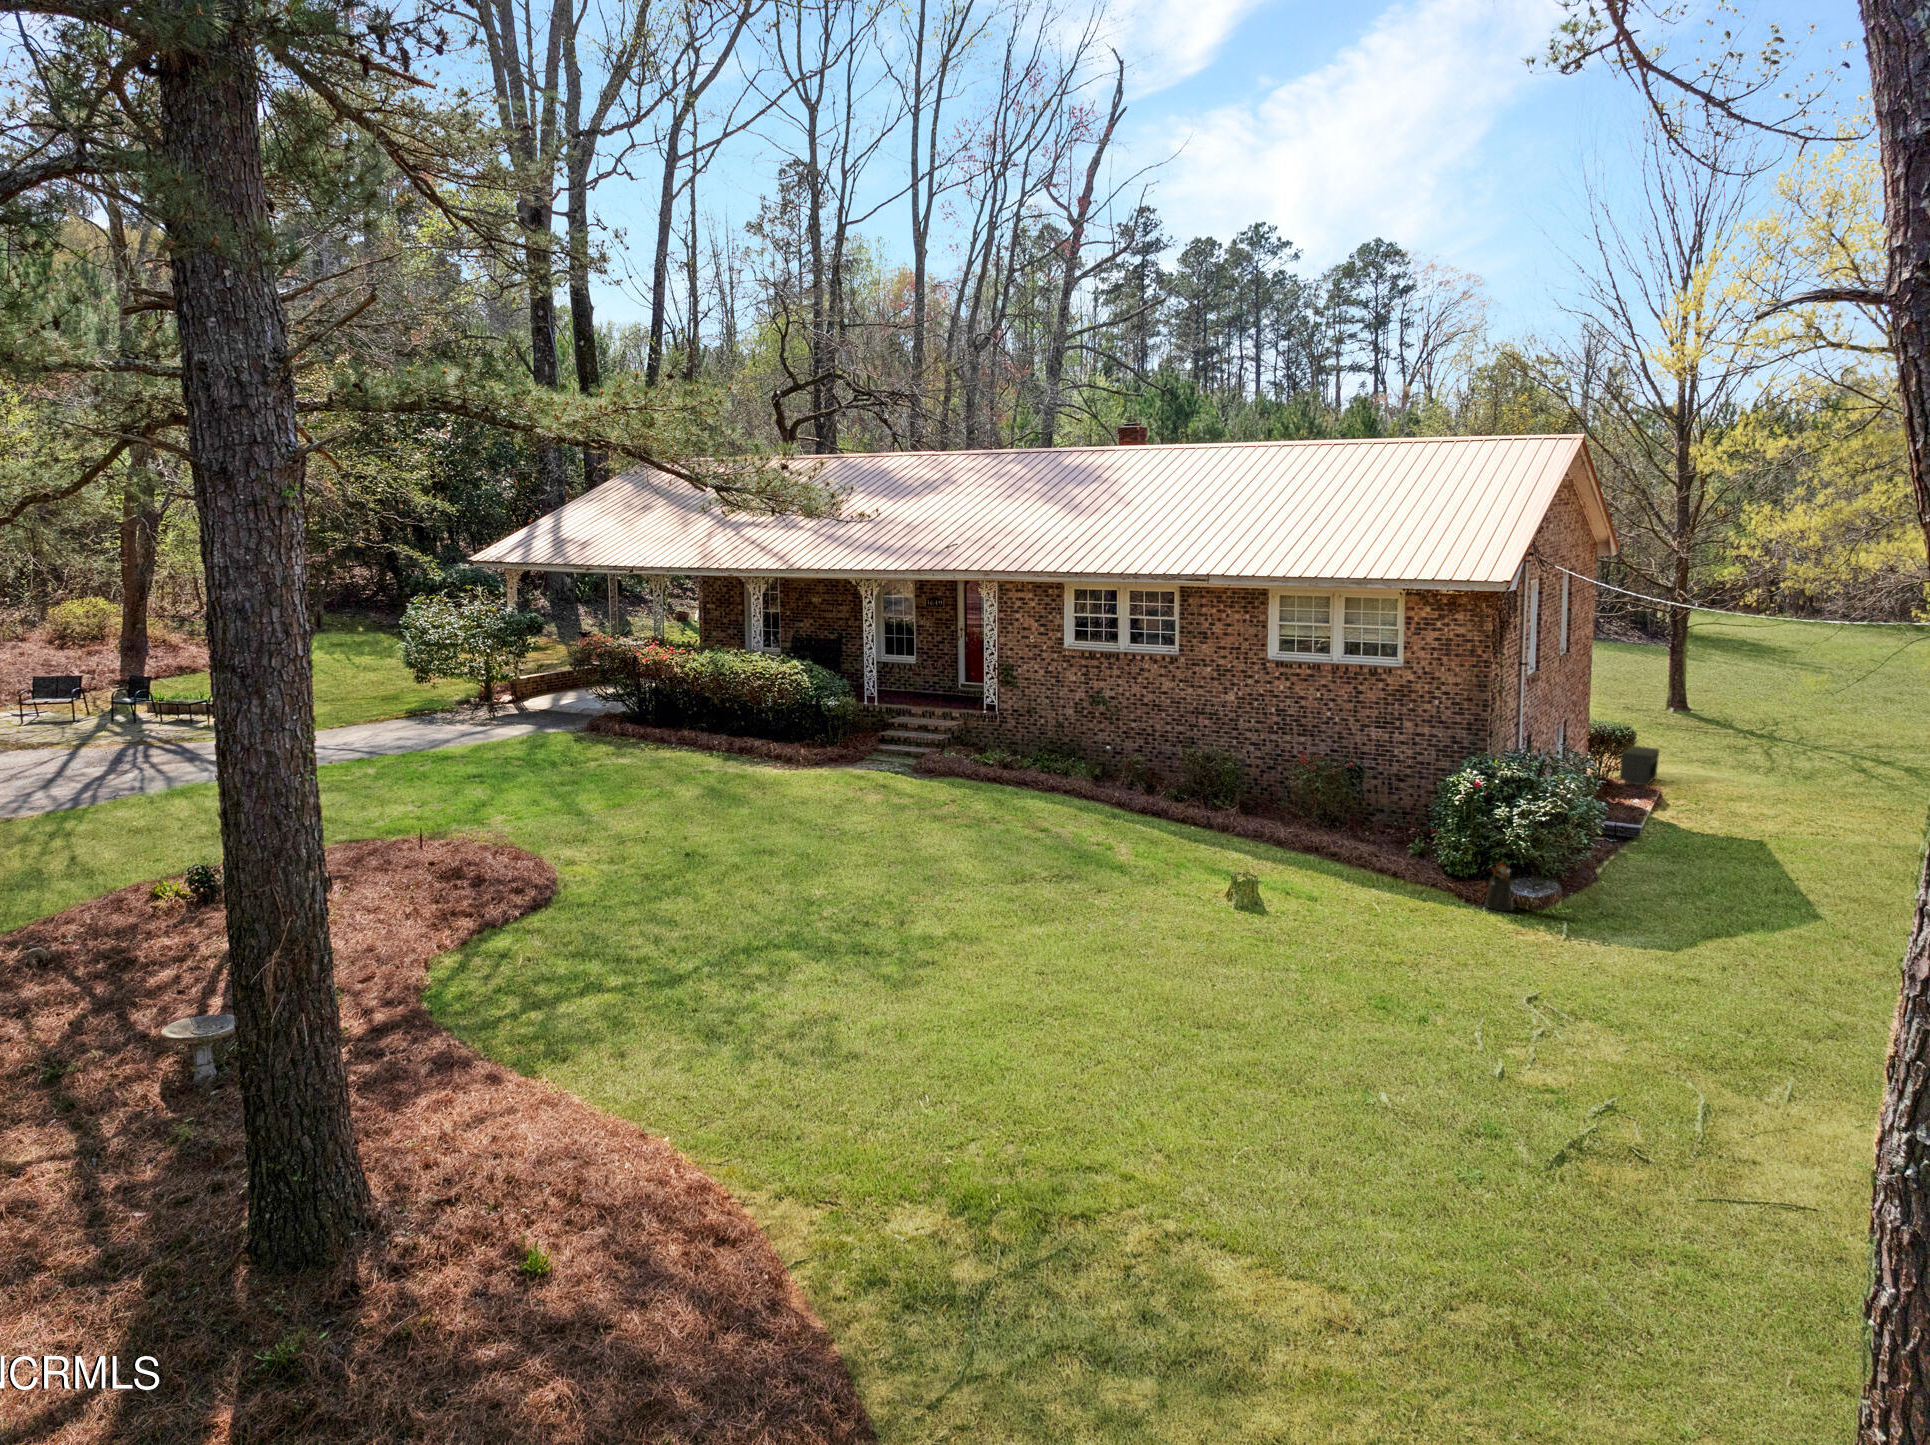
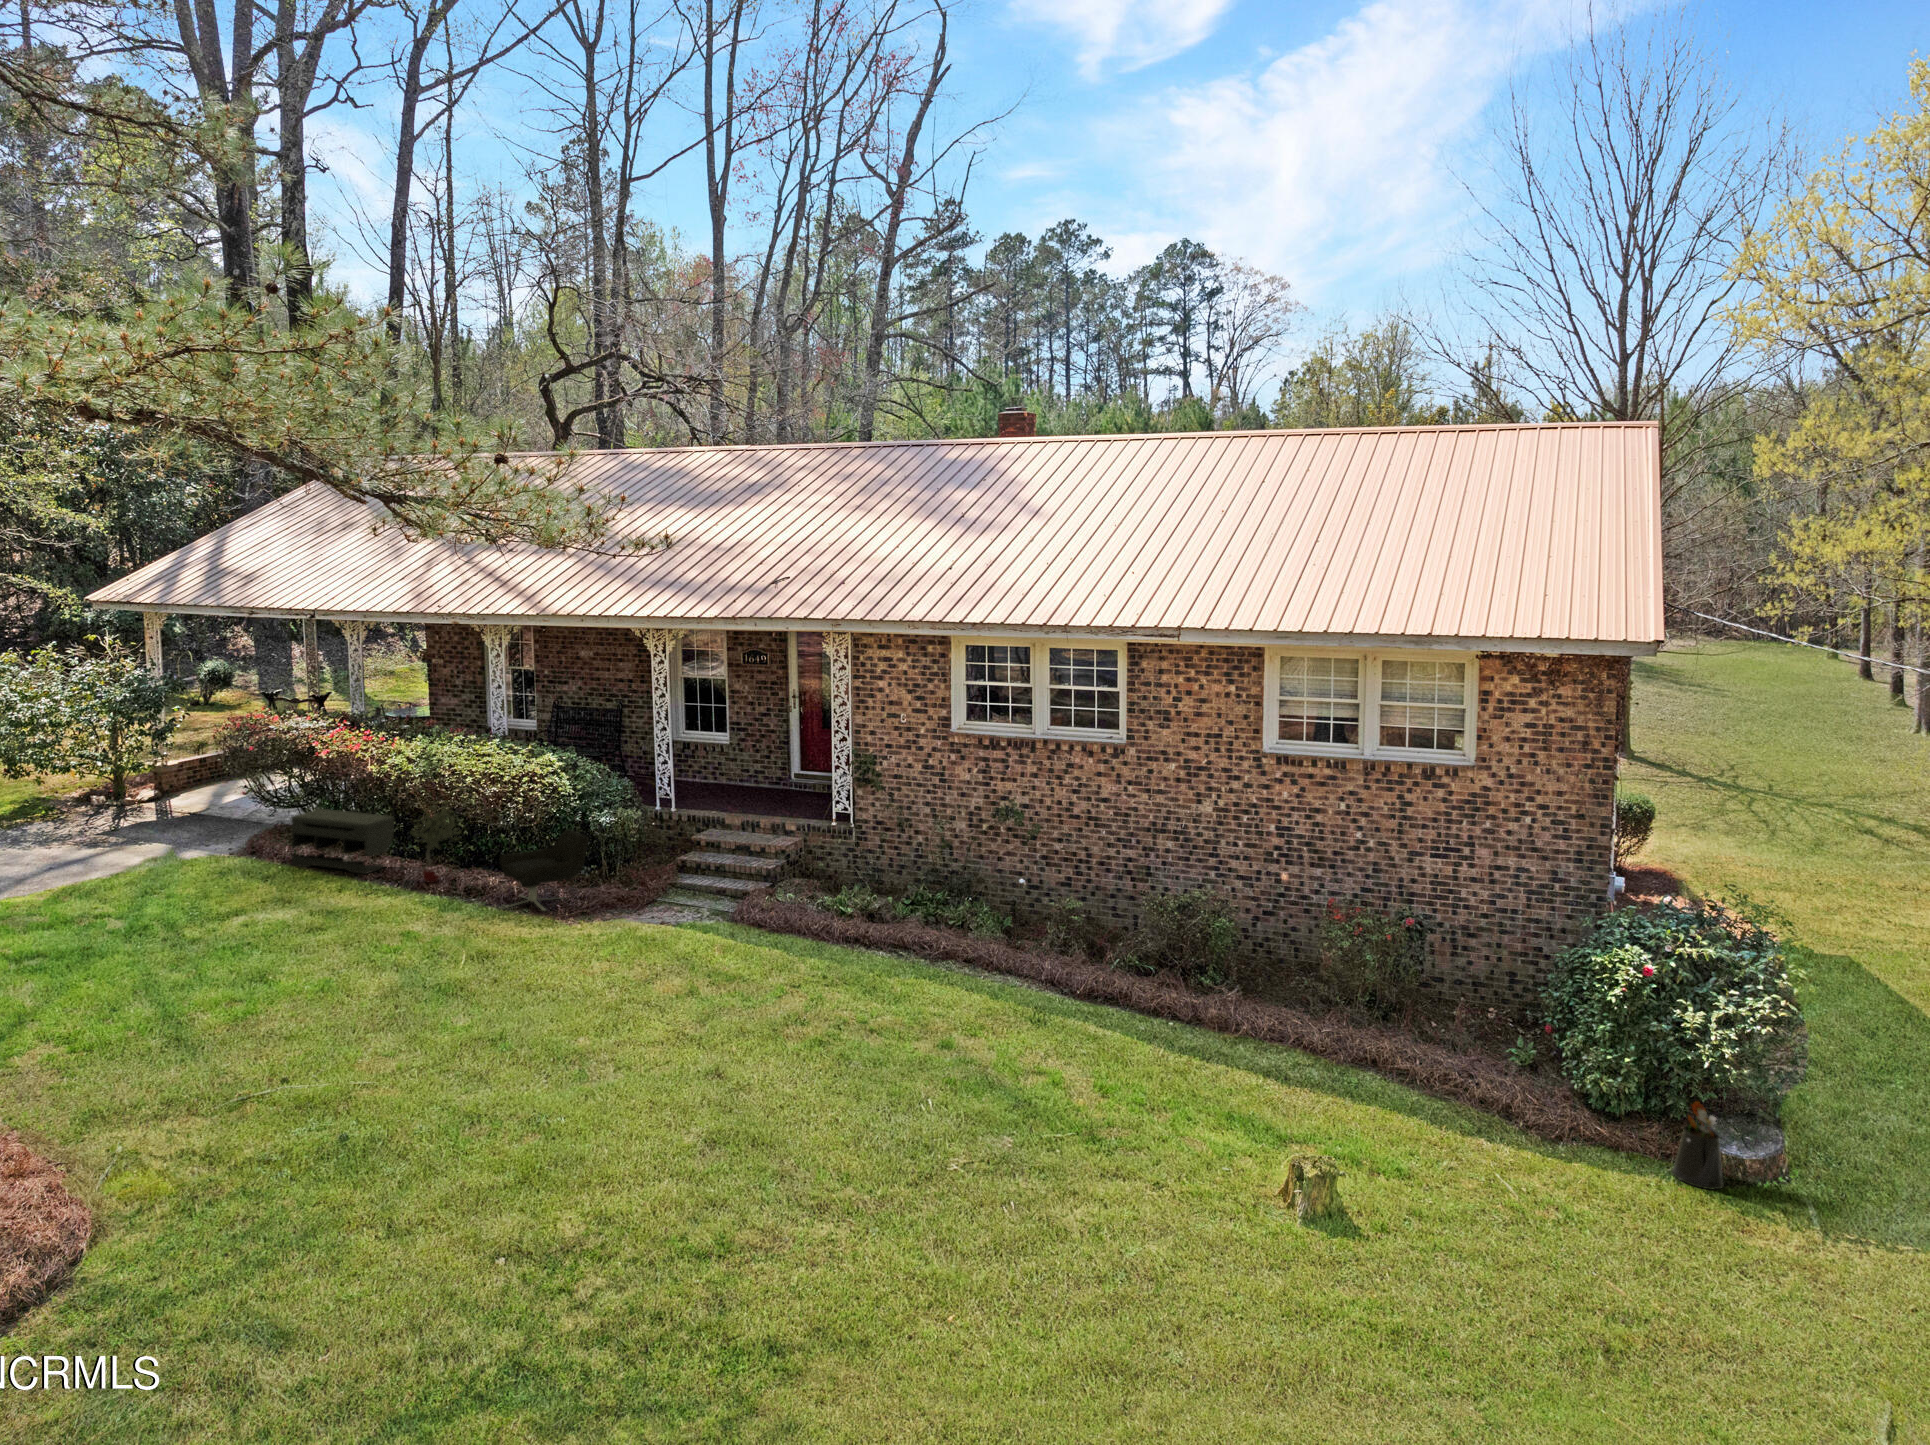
potted tree: none [706,690,740,744] -> present [411,801,461,883]
lounge chair: none [766,709,824,759] -> present [499,829,589,911]
bench: present [1619,746,1659,786] -> present [291,809,394,874]

